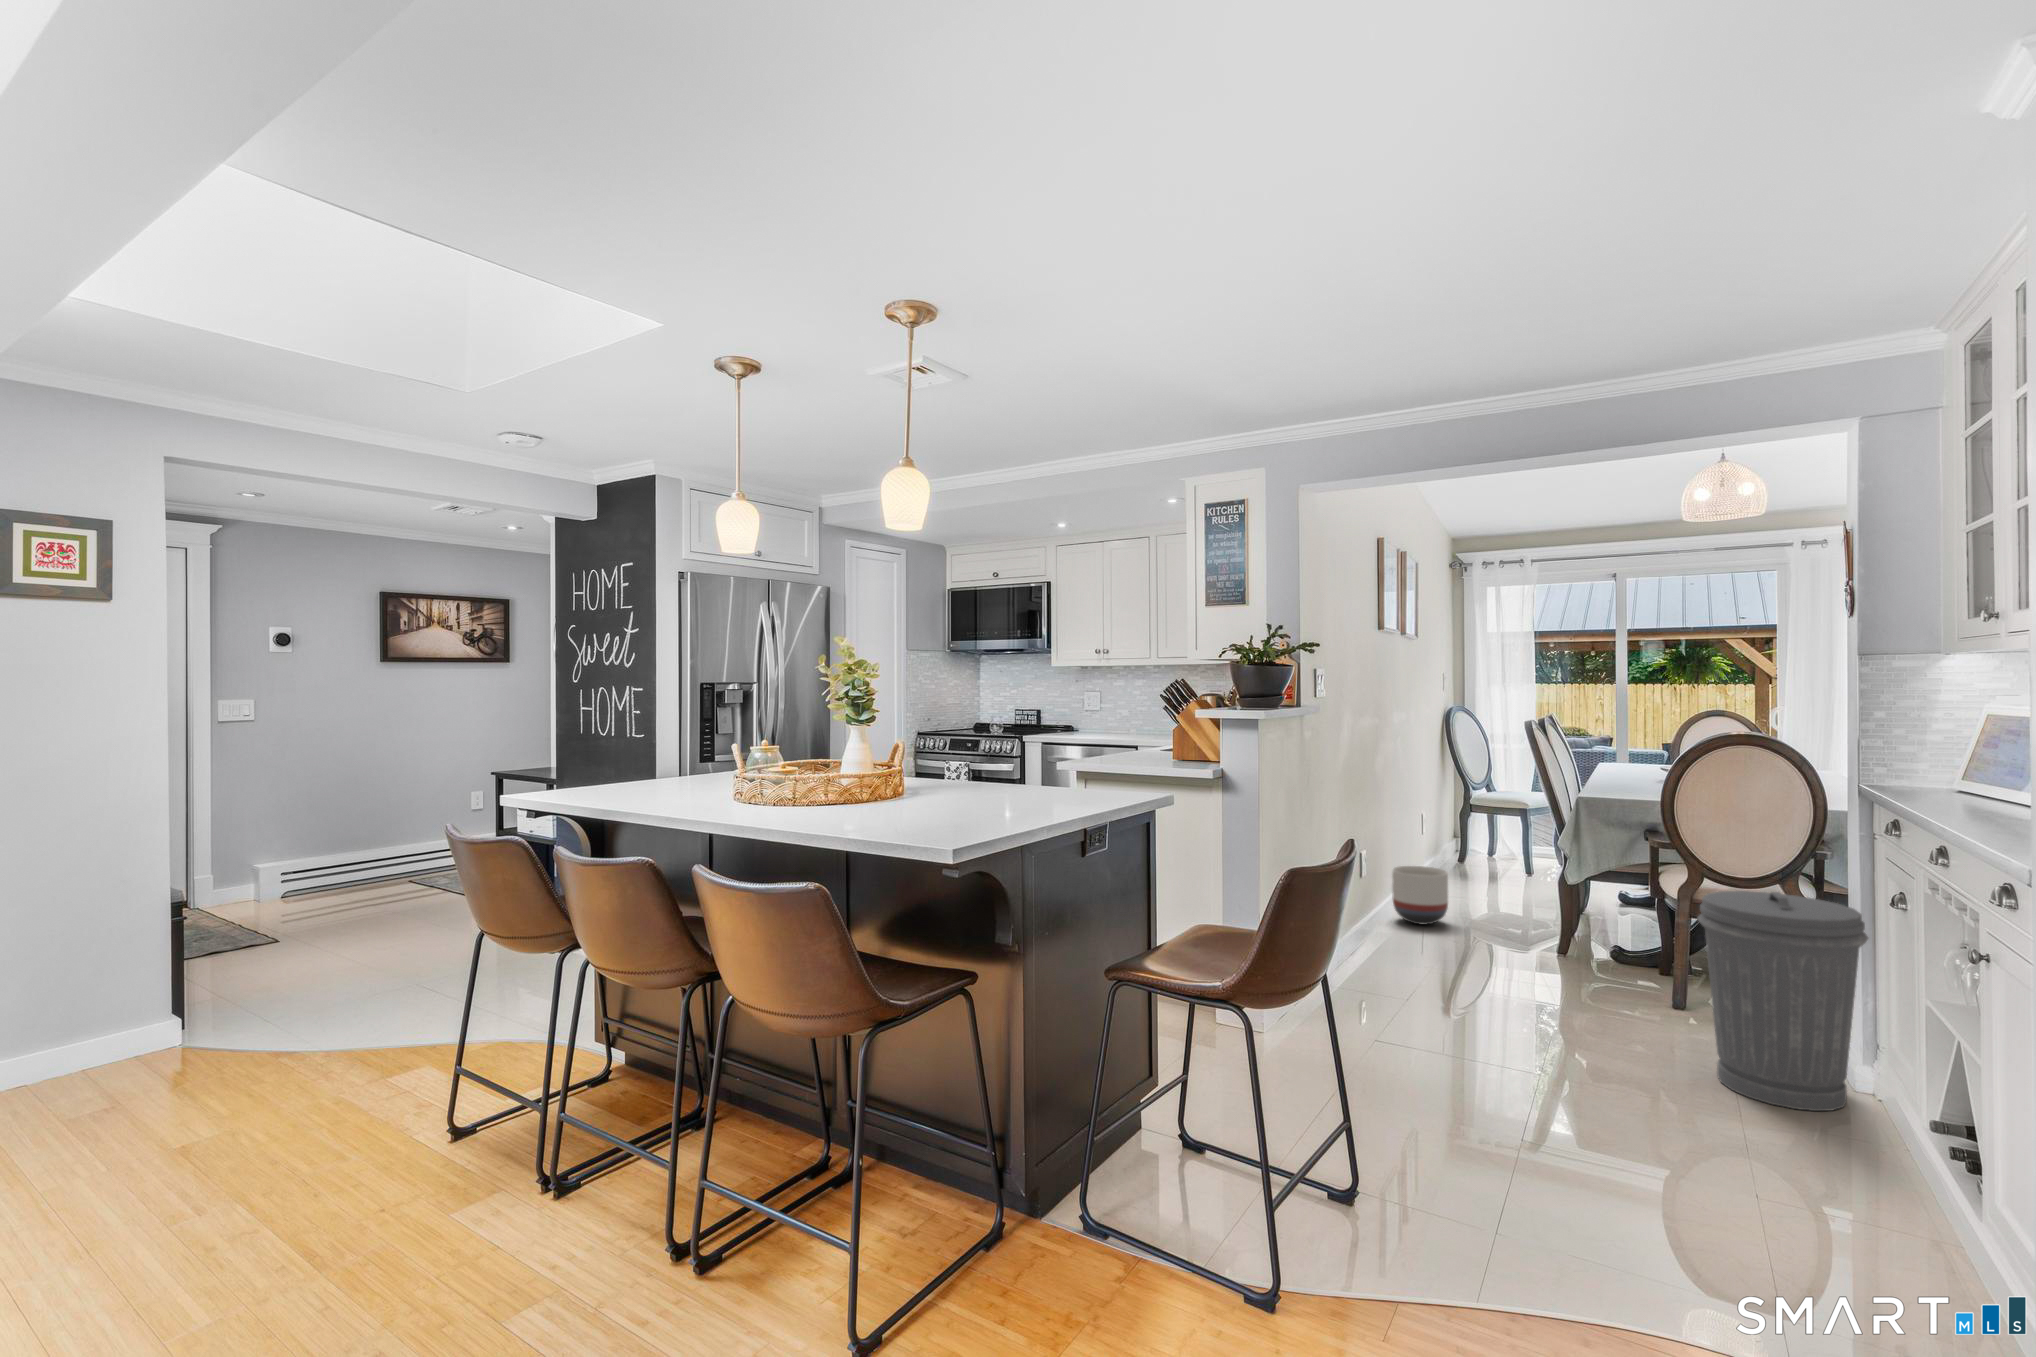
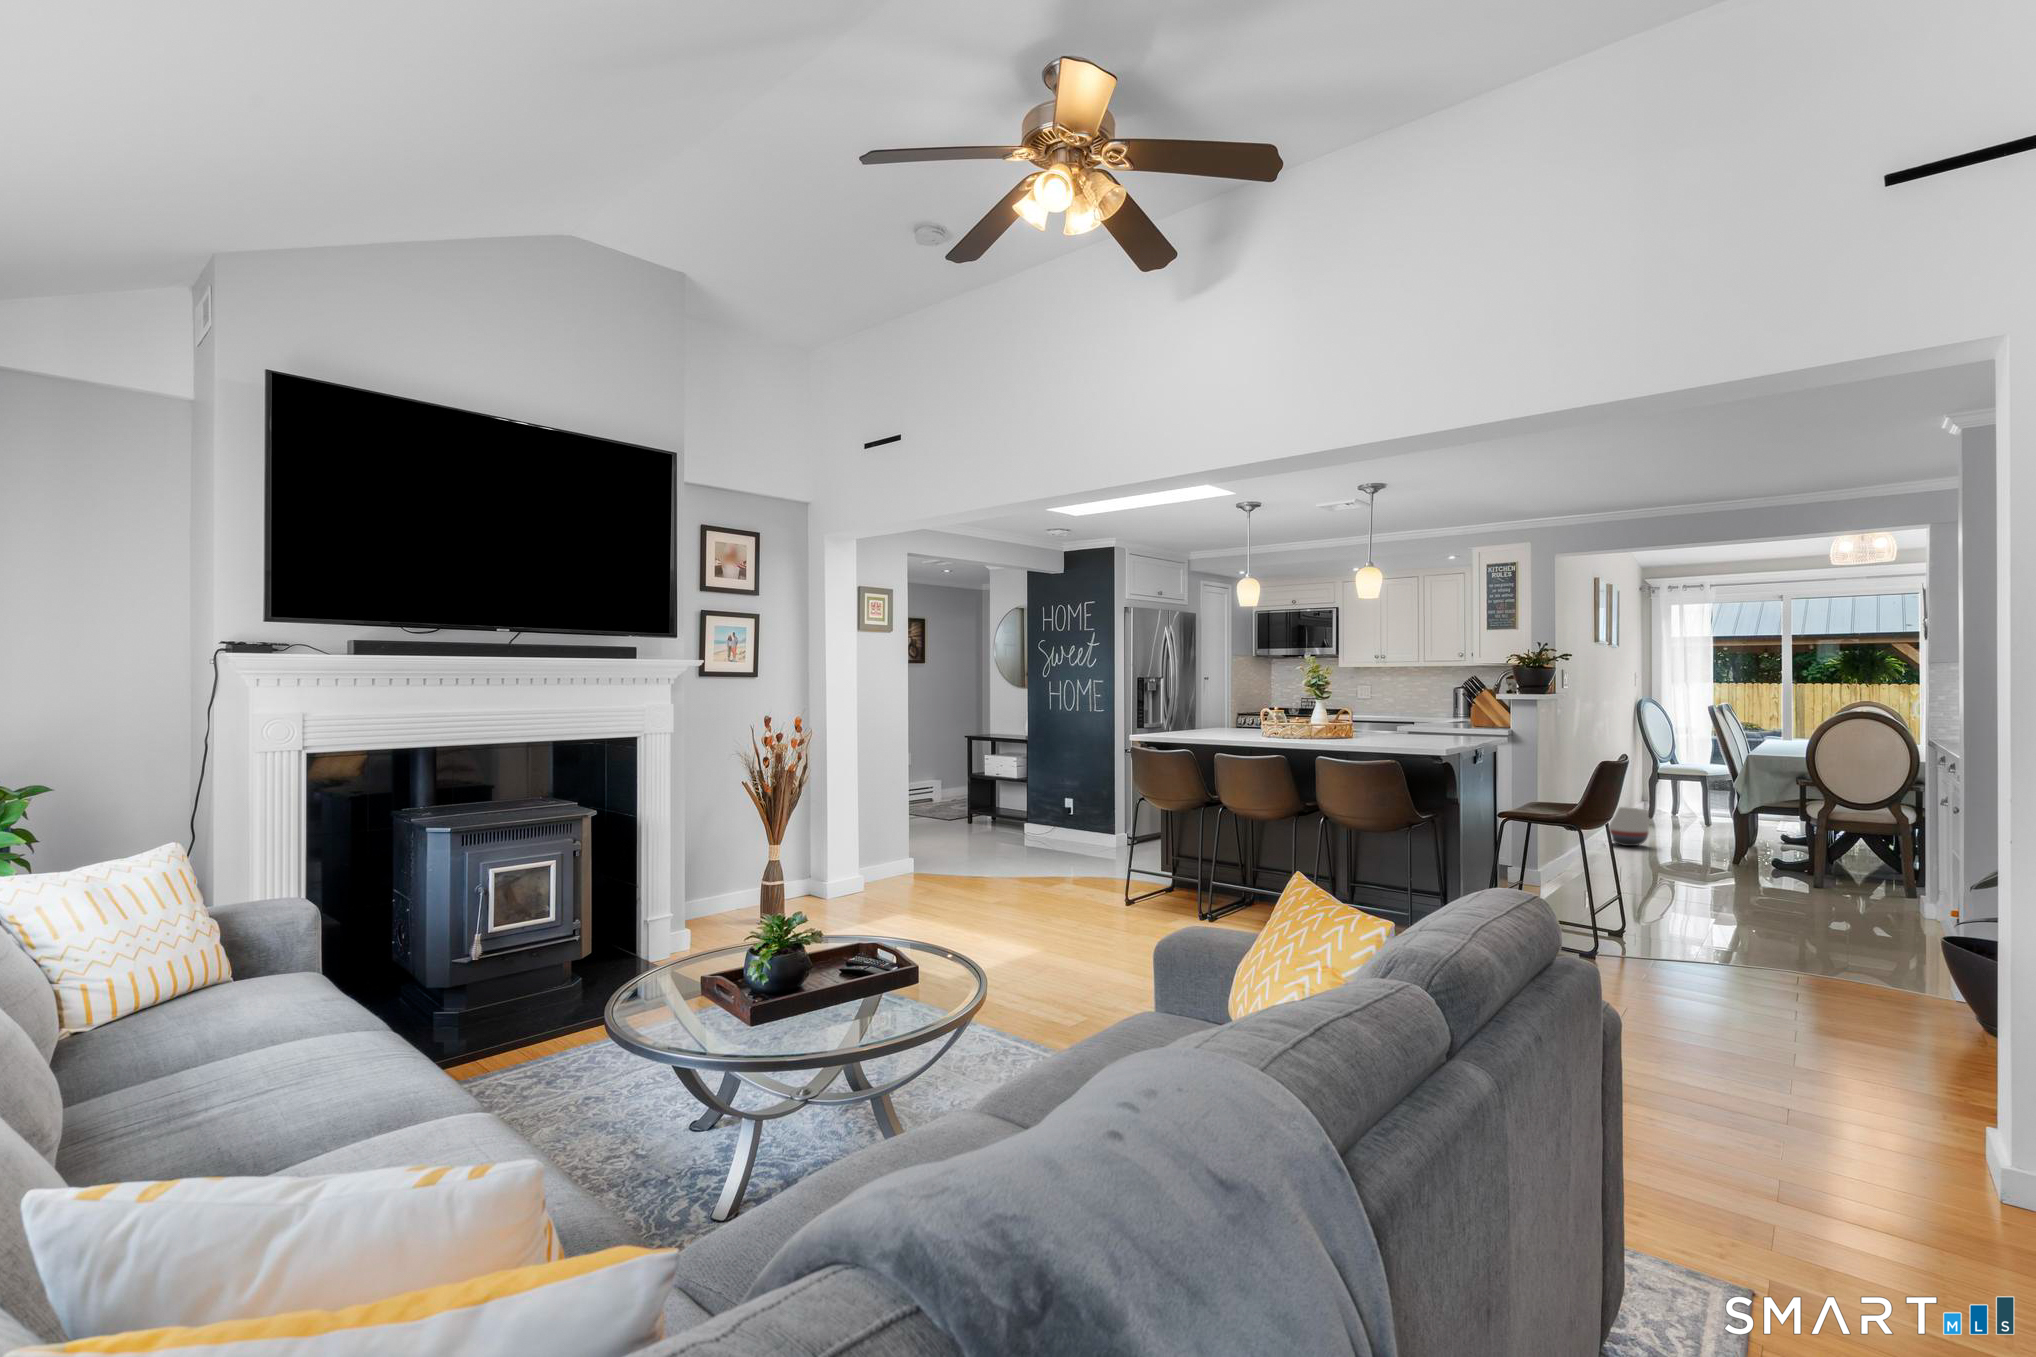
trash can: present [1697,891,1868,1111] -> none [1824,803,1932,924]

